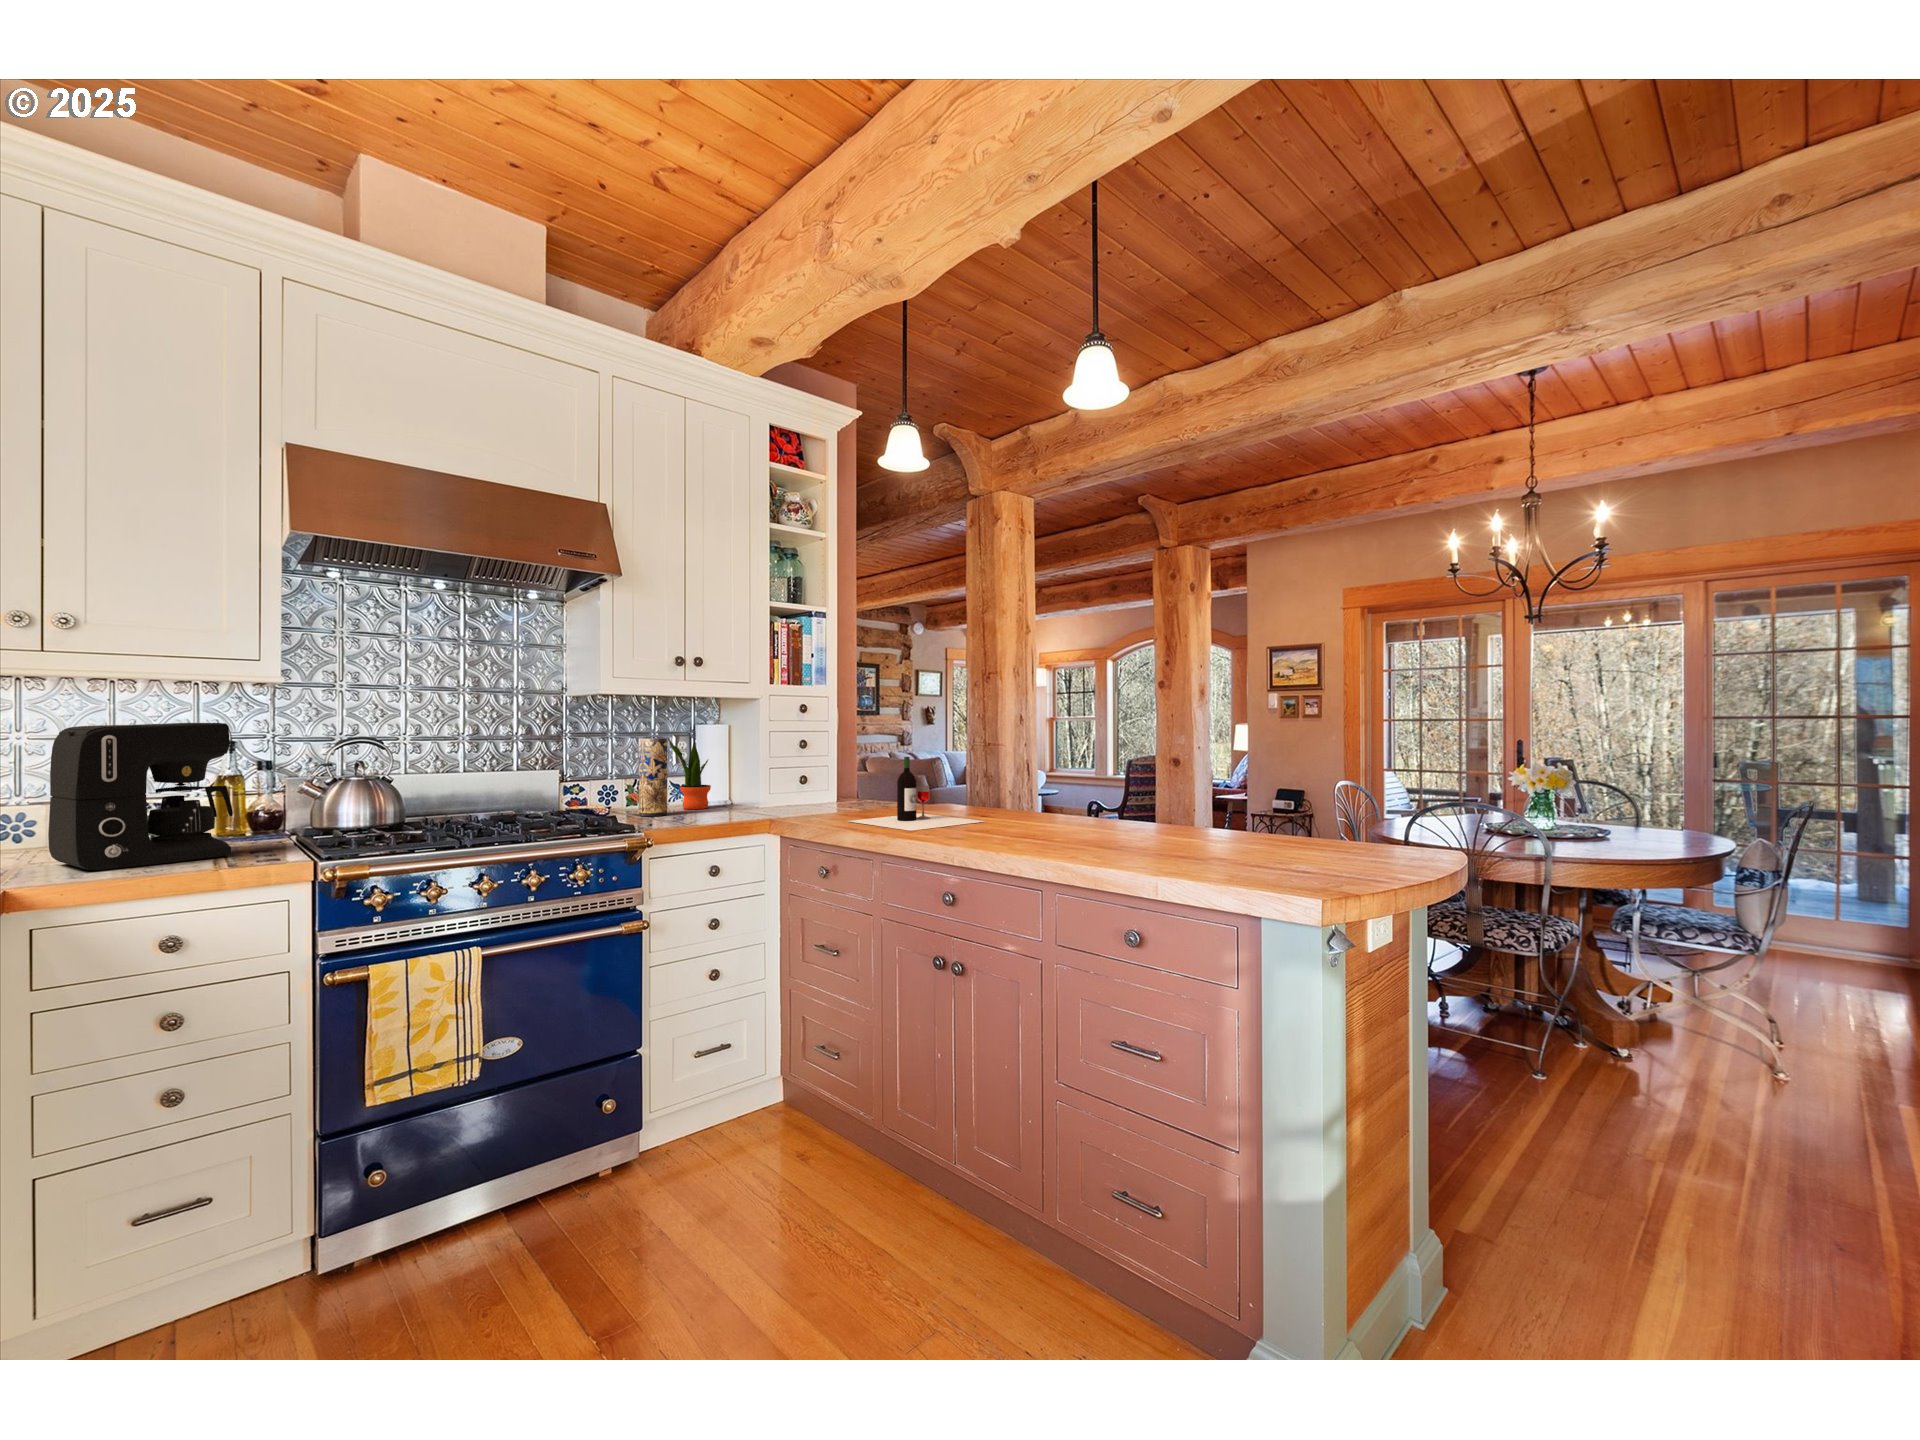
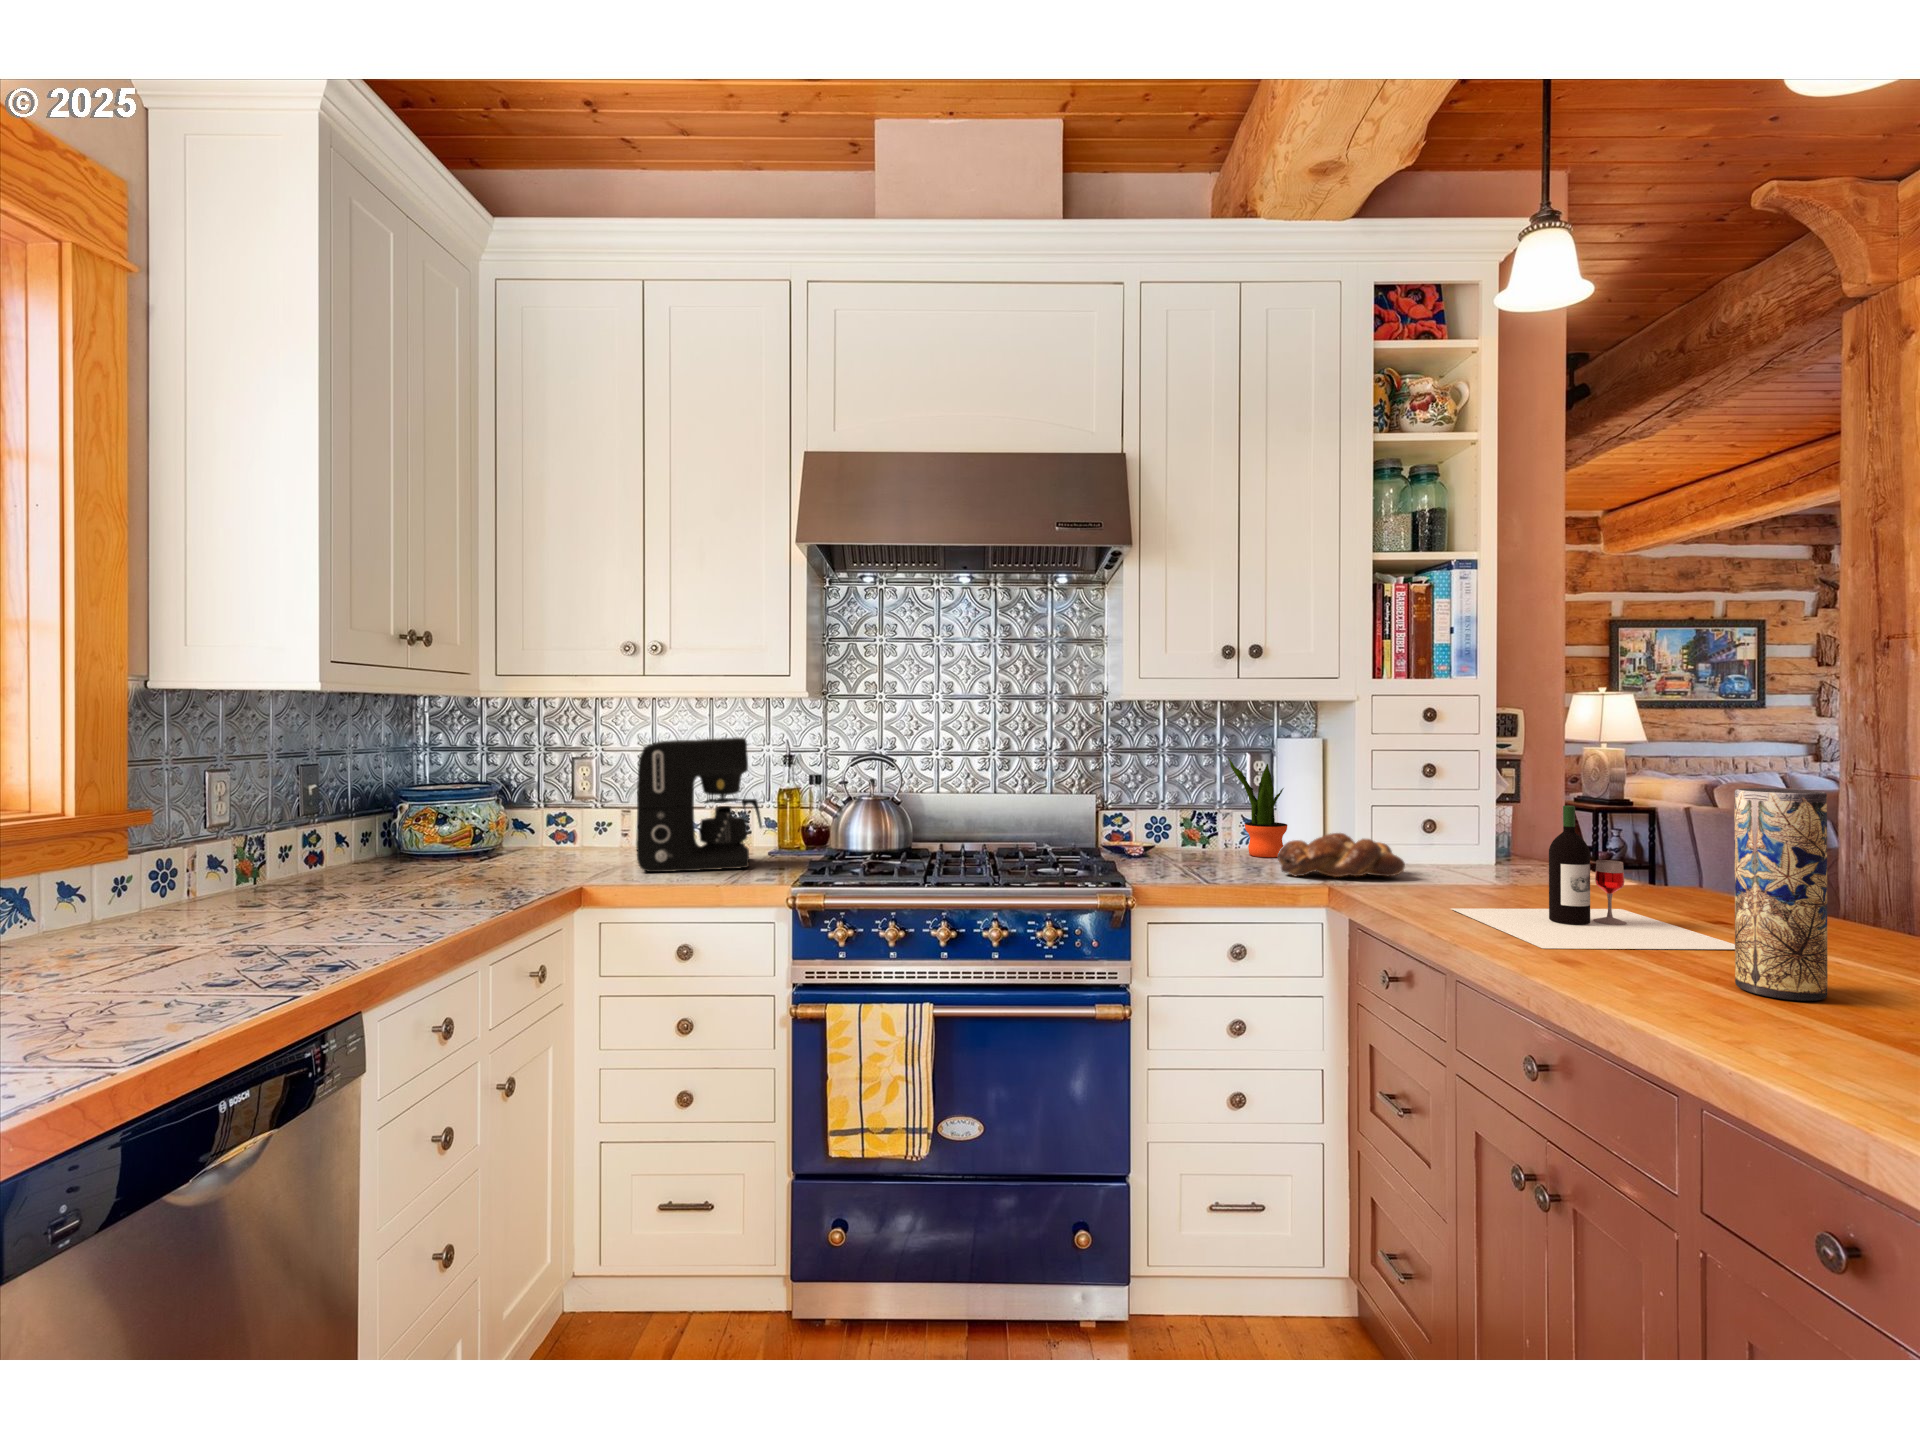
vase: present [639,738,667,816] -> present [1734,788,1828,1001]
bread loaf: none [721,786,801,816] -> present [1278,833,1405,877]

